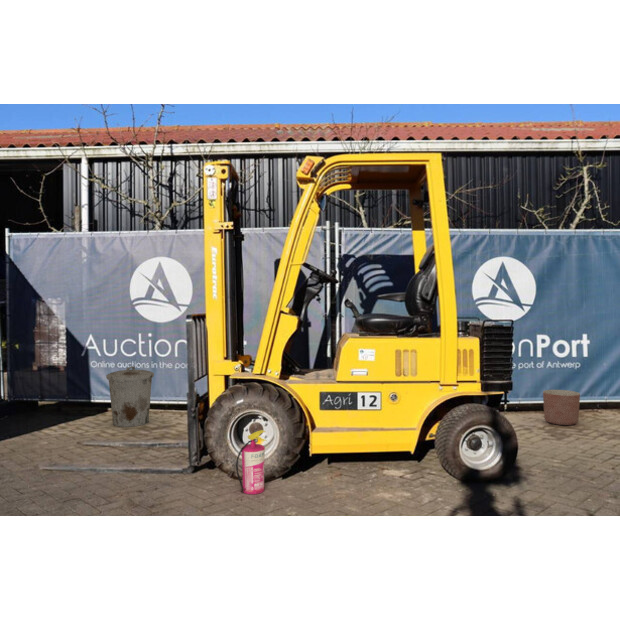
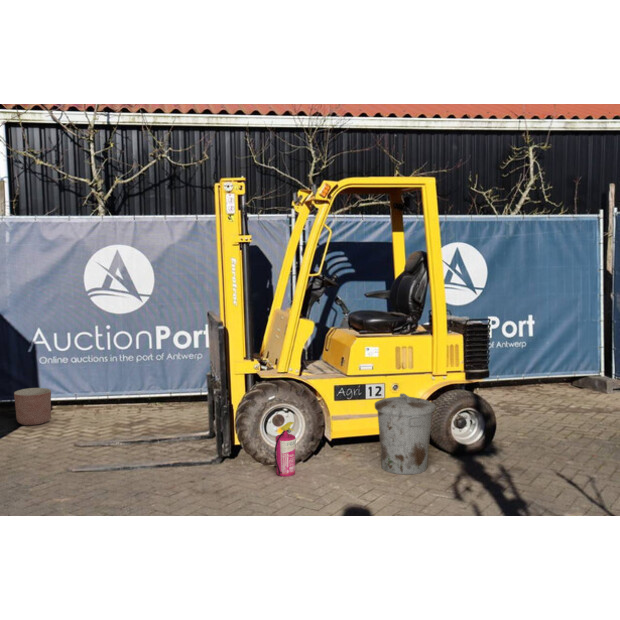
trash can: present [106,366,154,427] -> present [375,394,435,475]
planter: present [543,390,580,425] -> present [14,388,51,425]

